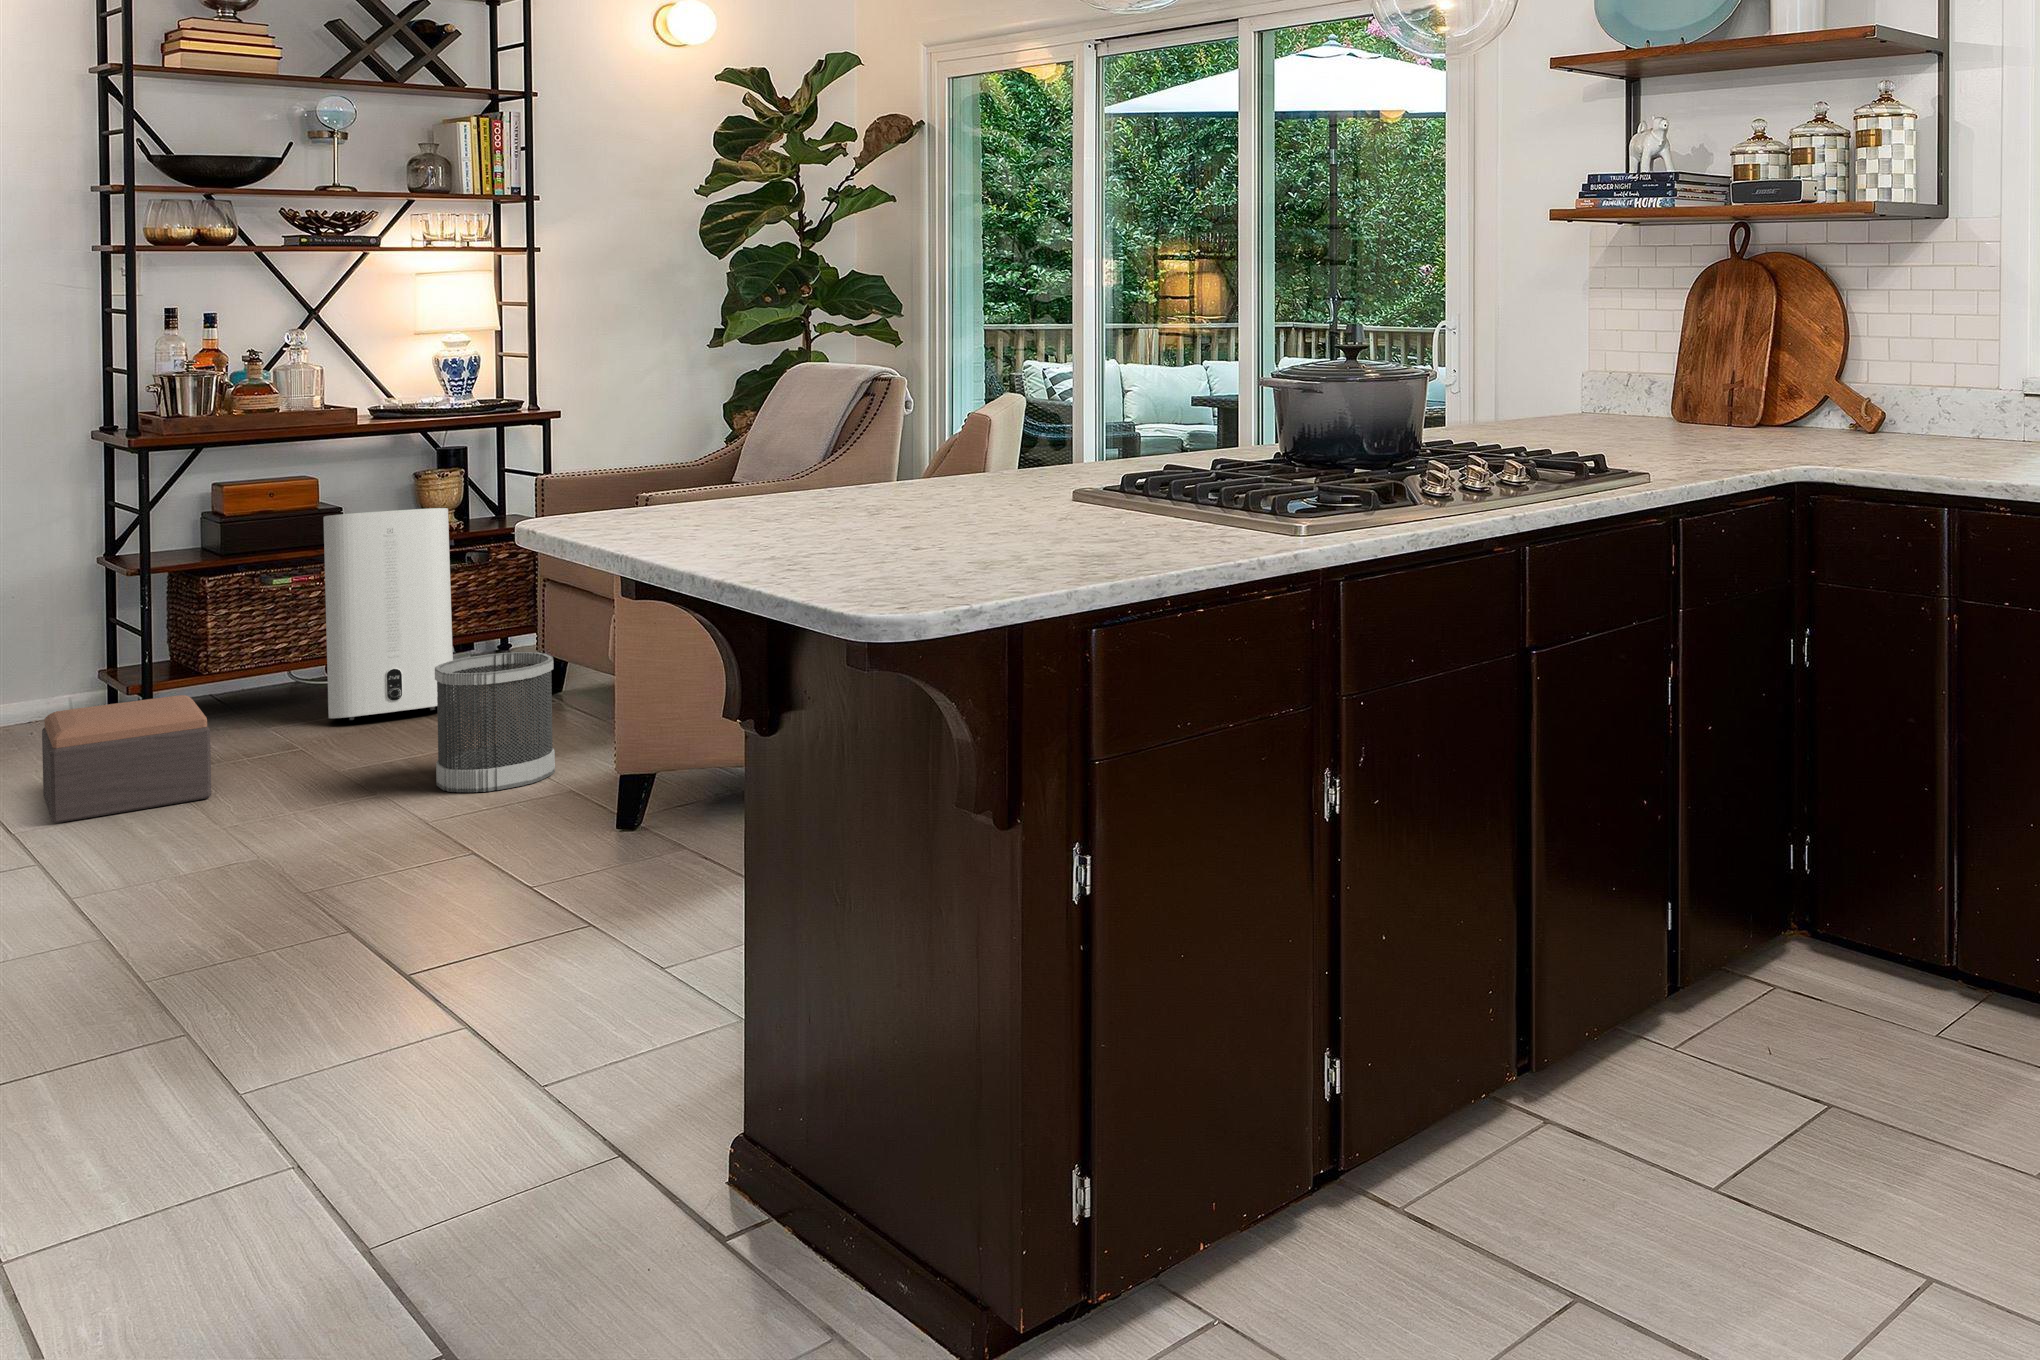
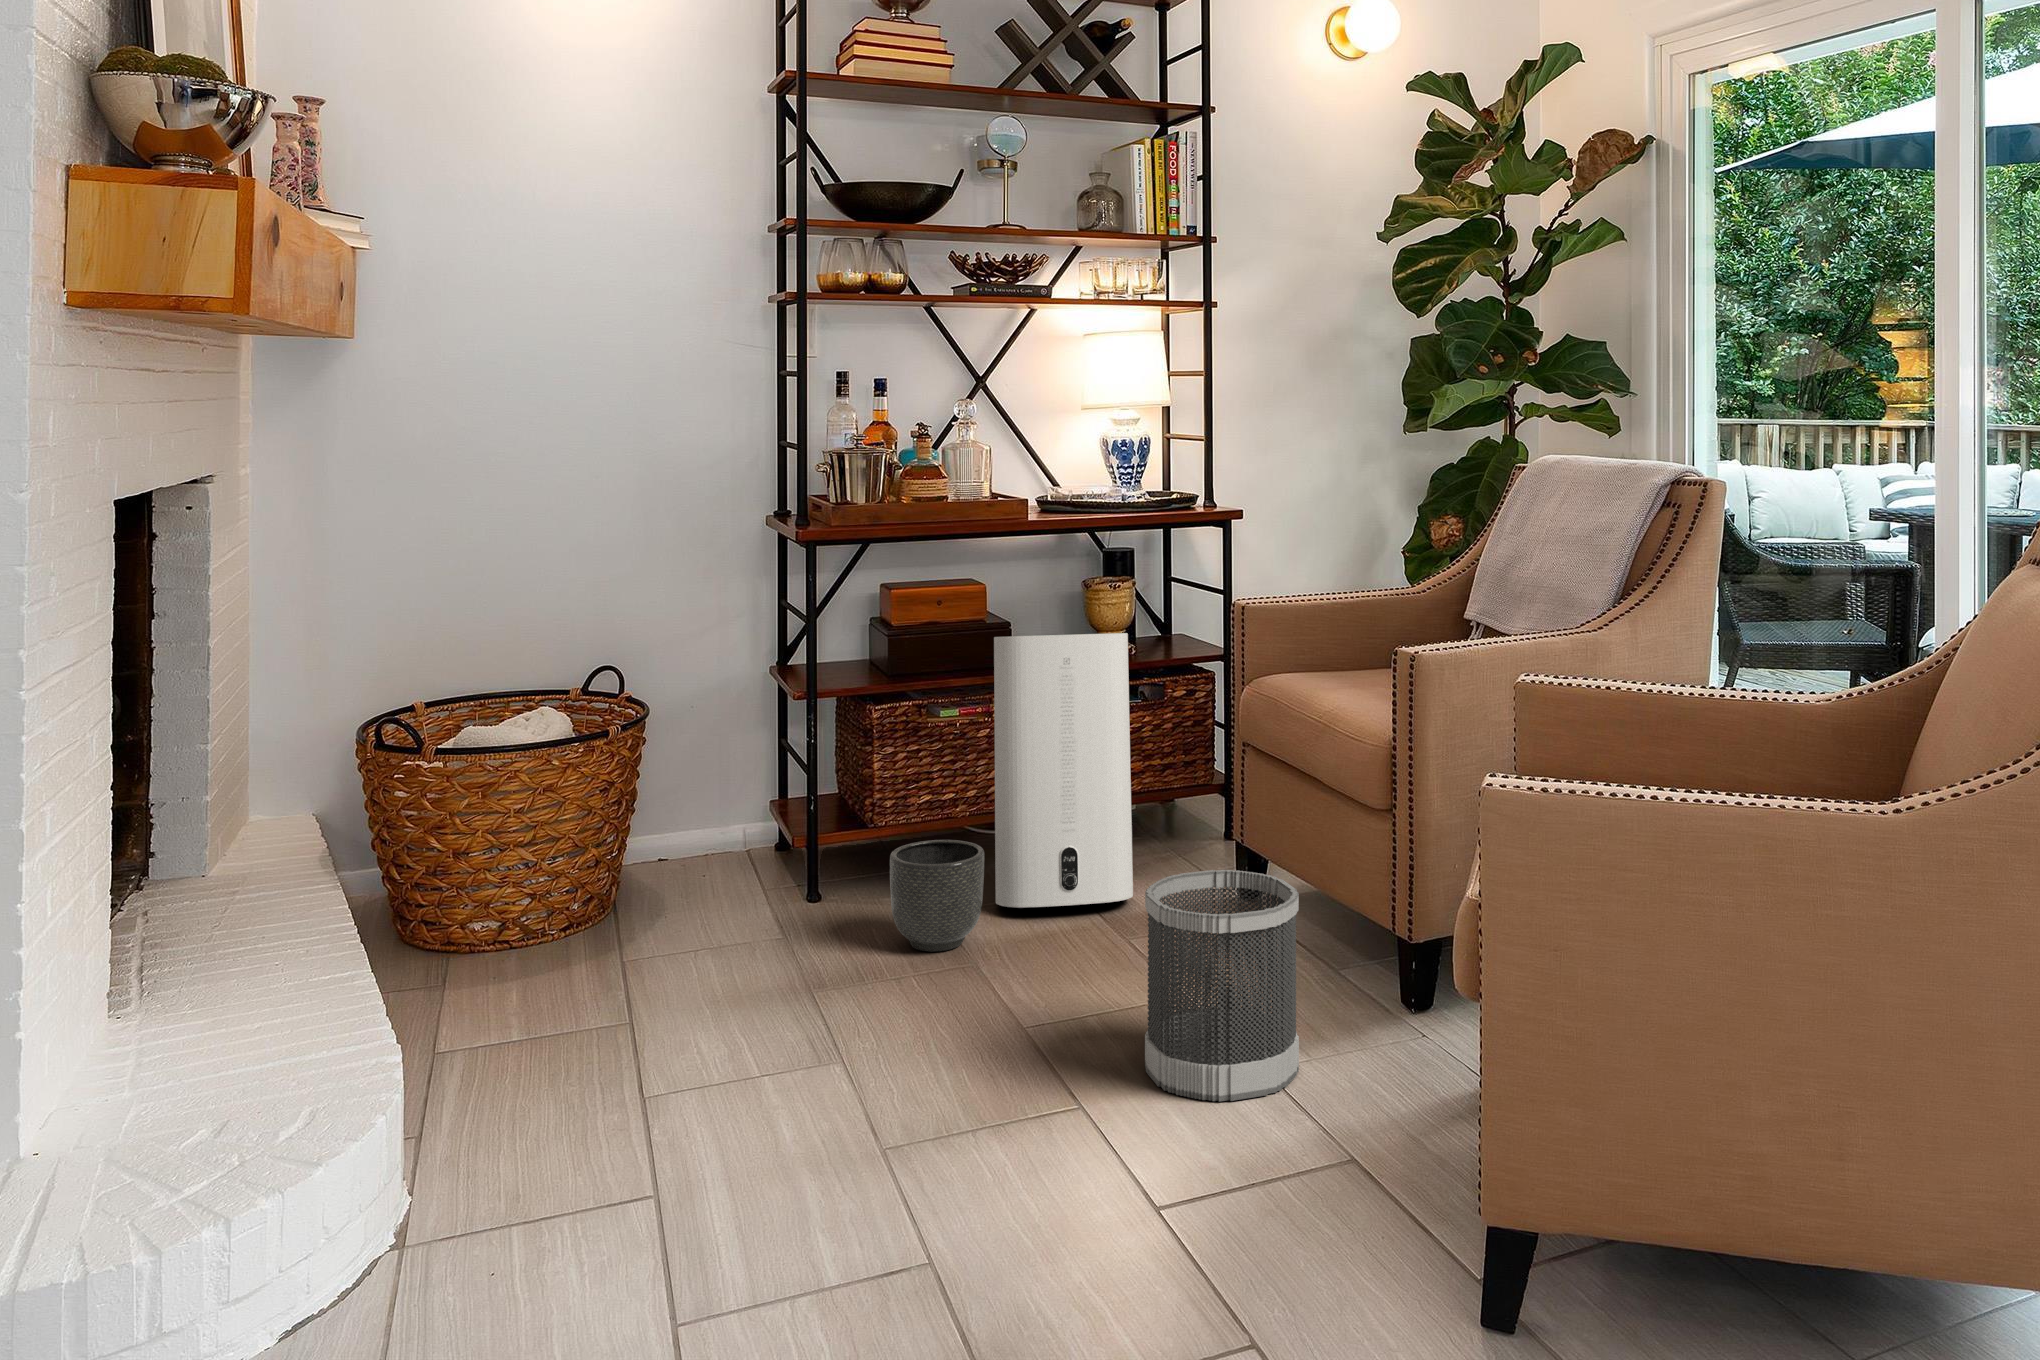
planter: none [226,670,314,750] -> present [890,840,984,952]
footstool: present [42,695,211,823] -> none [695,880,875,1065]

